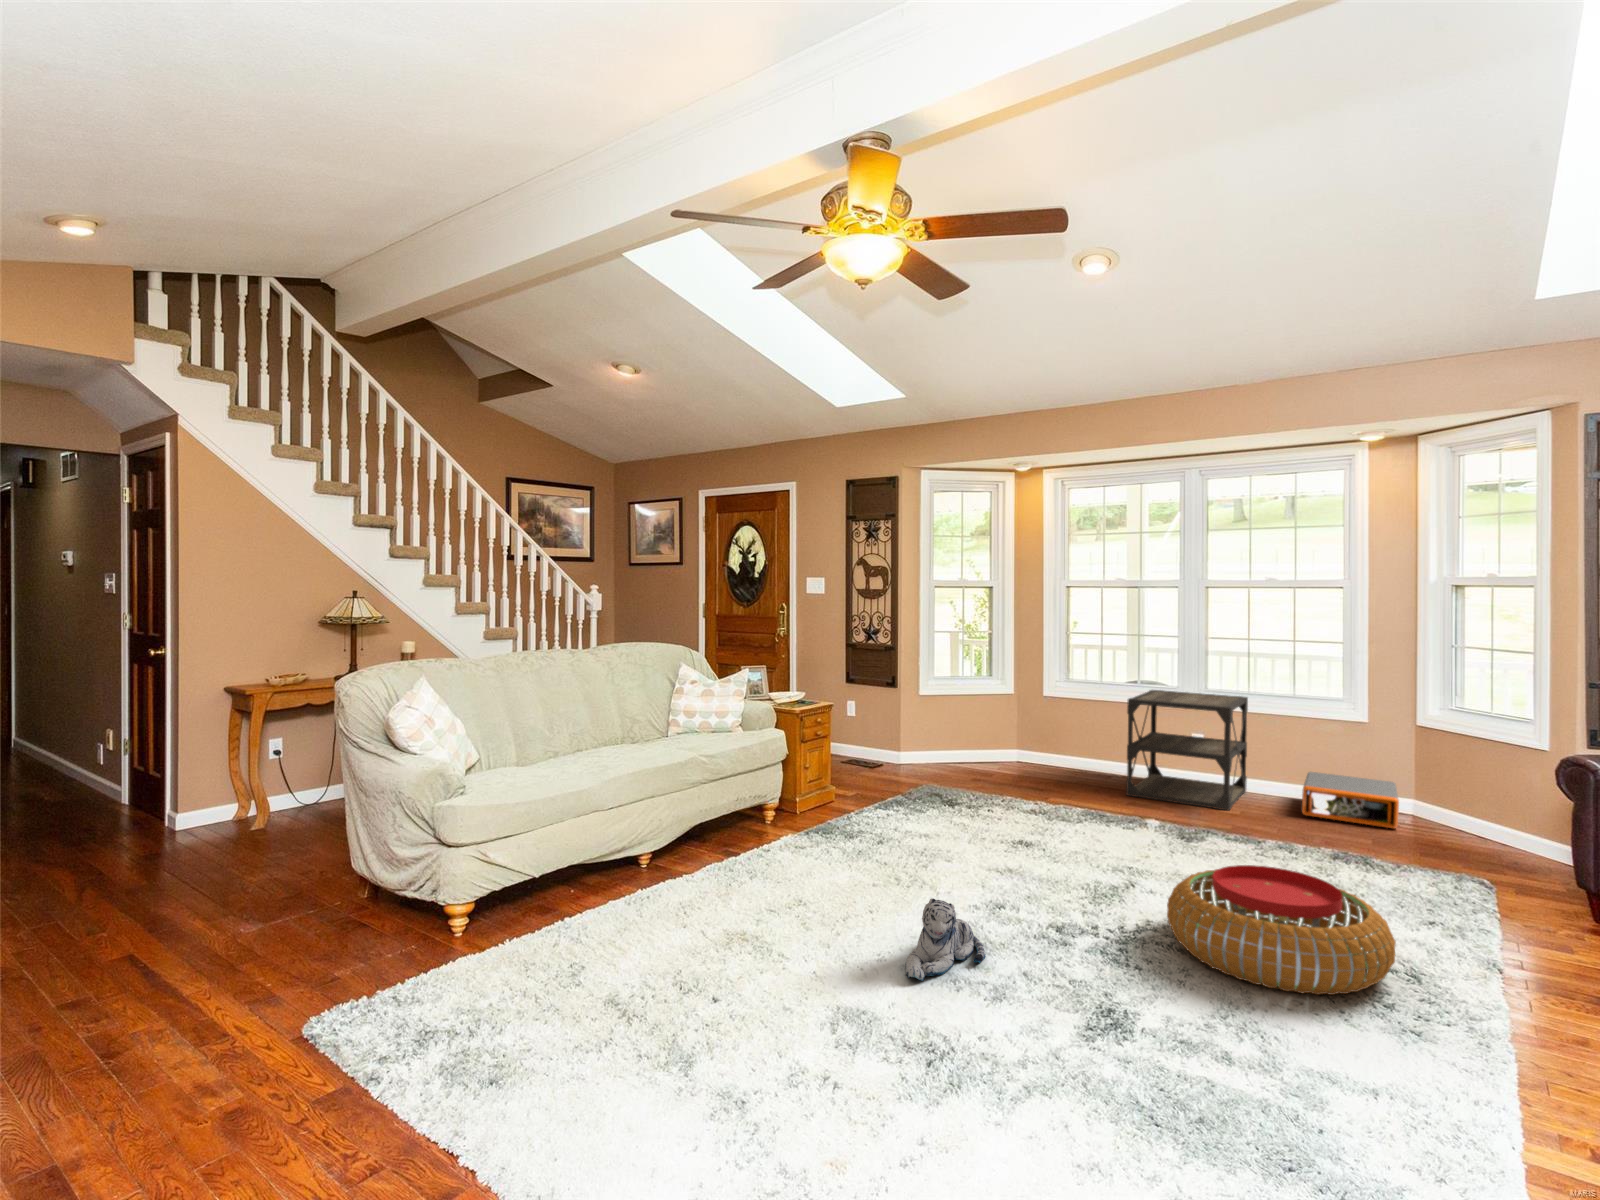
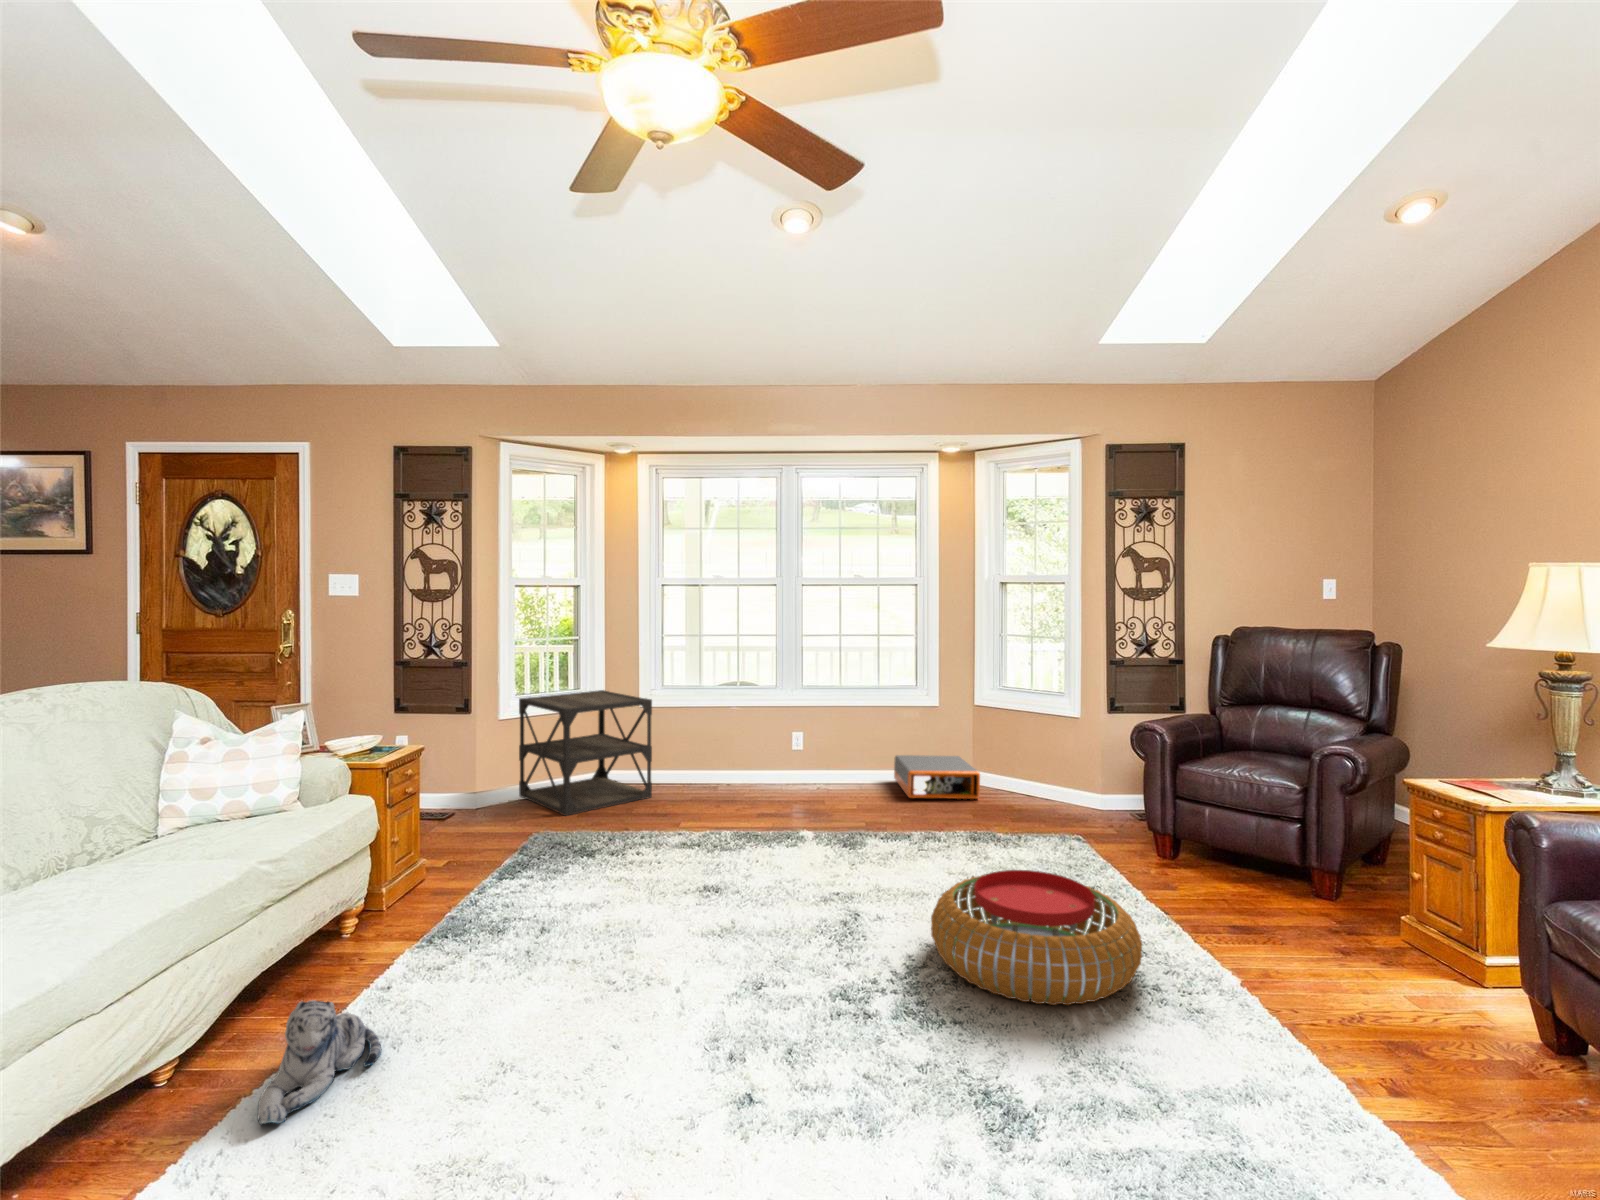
side table: present [1126,690,1248,811] -> present [519,690,652,816]
plush toy: present [905,898,986,981] -> present [257,1000,382,1125]

